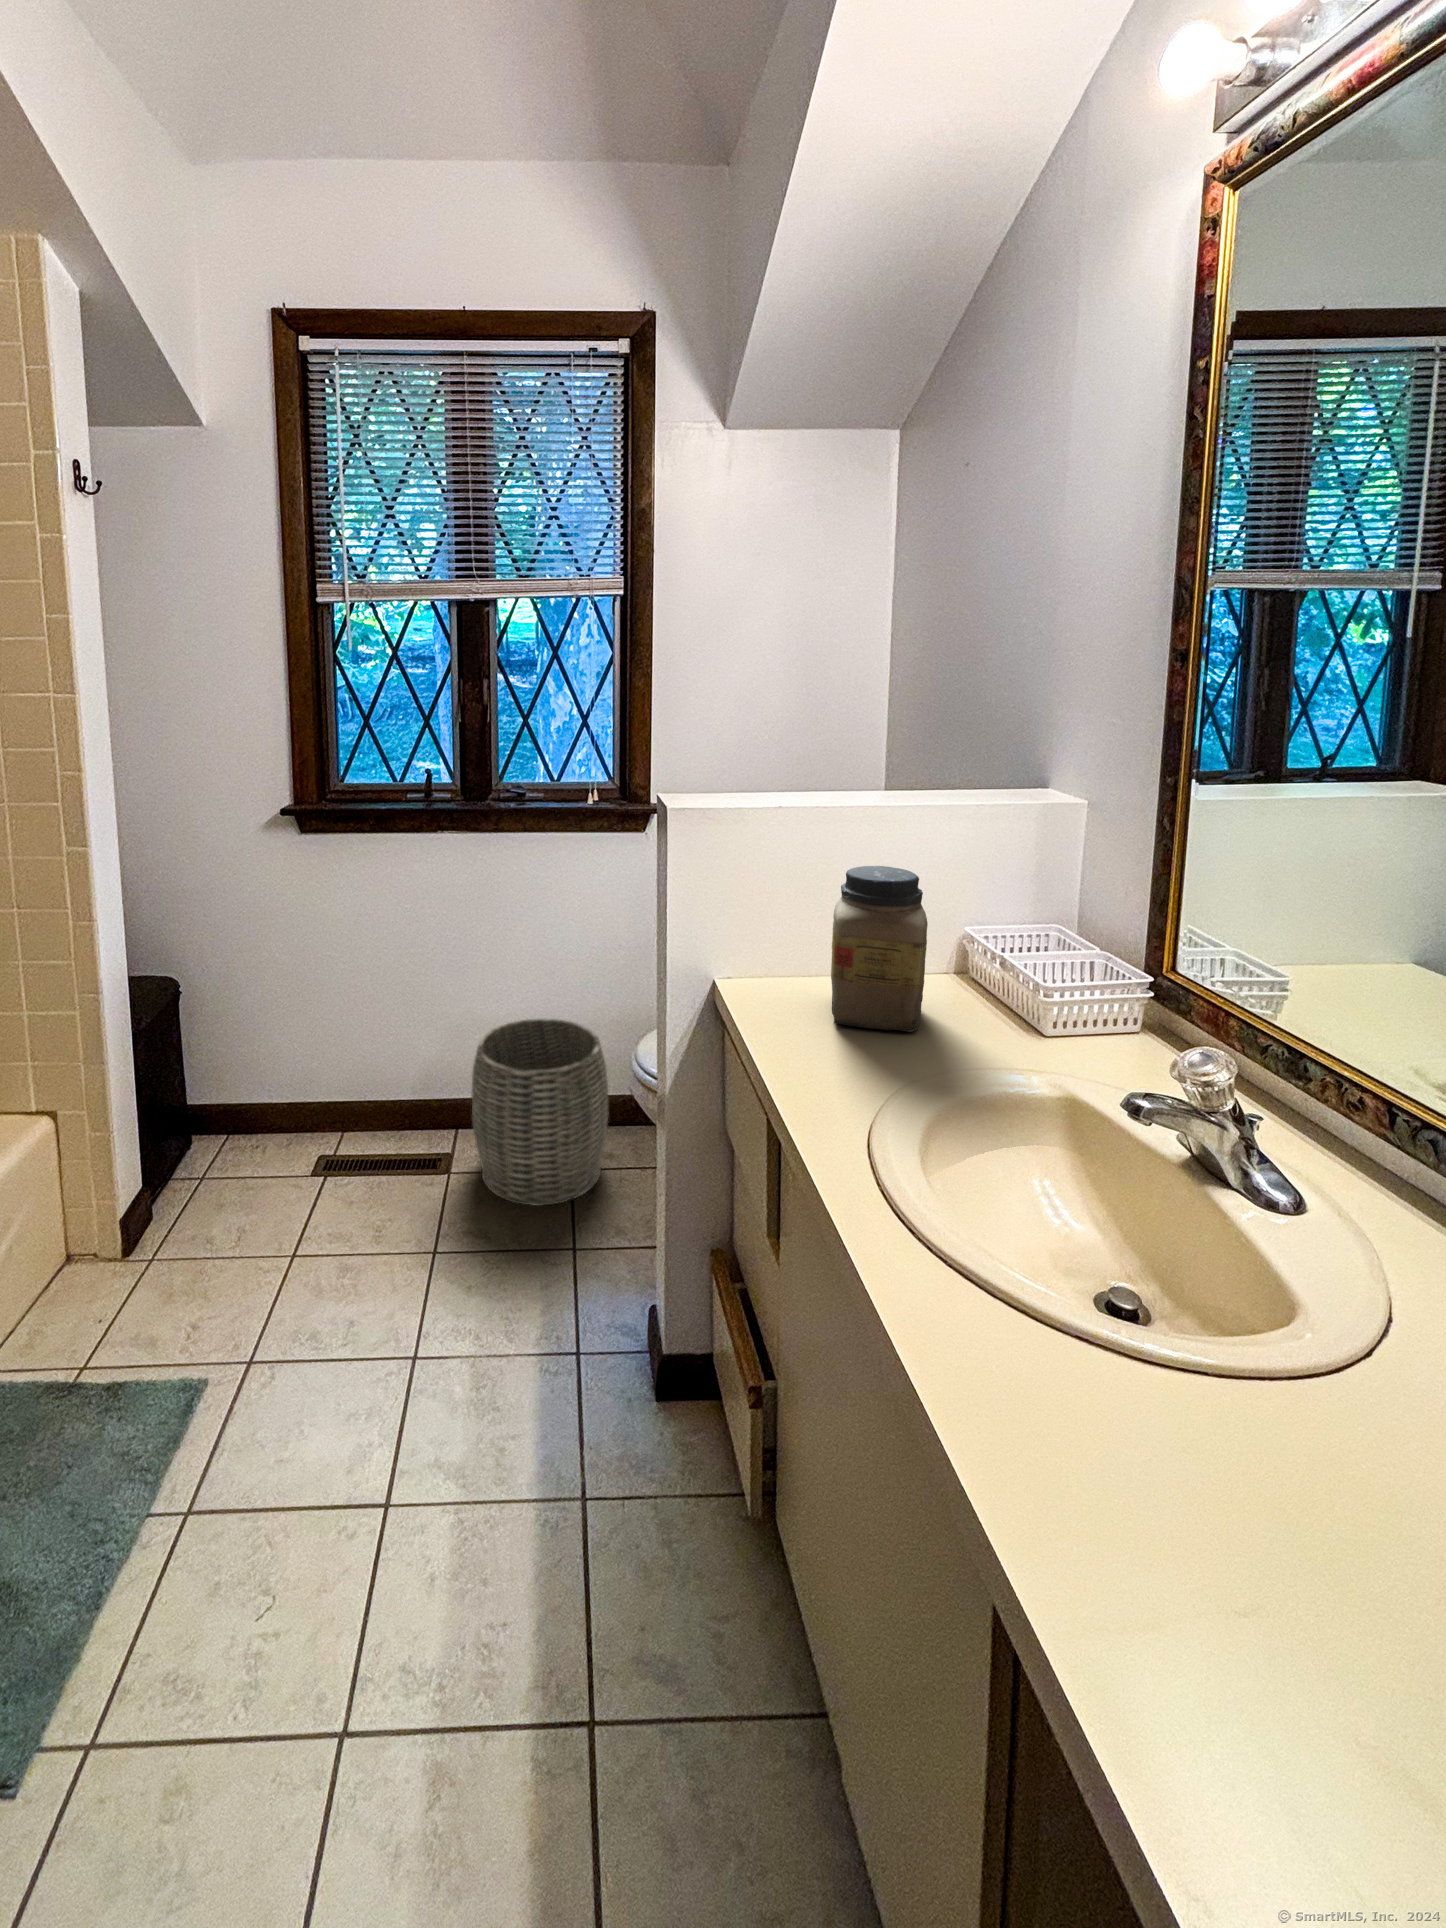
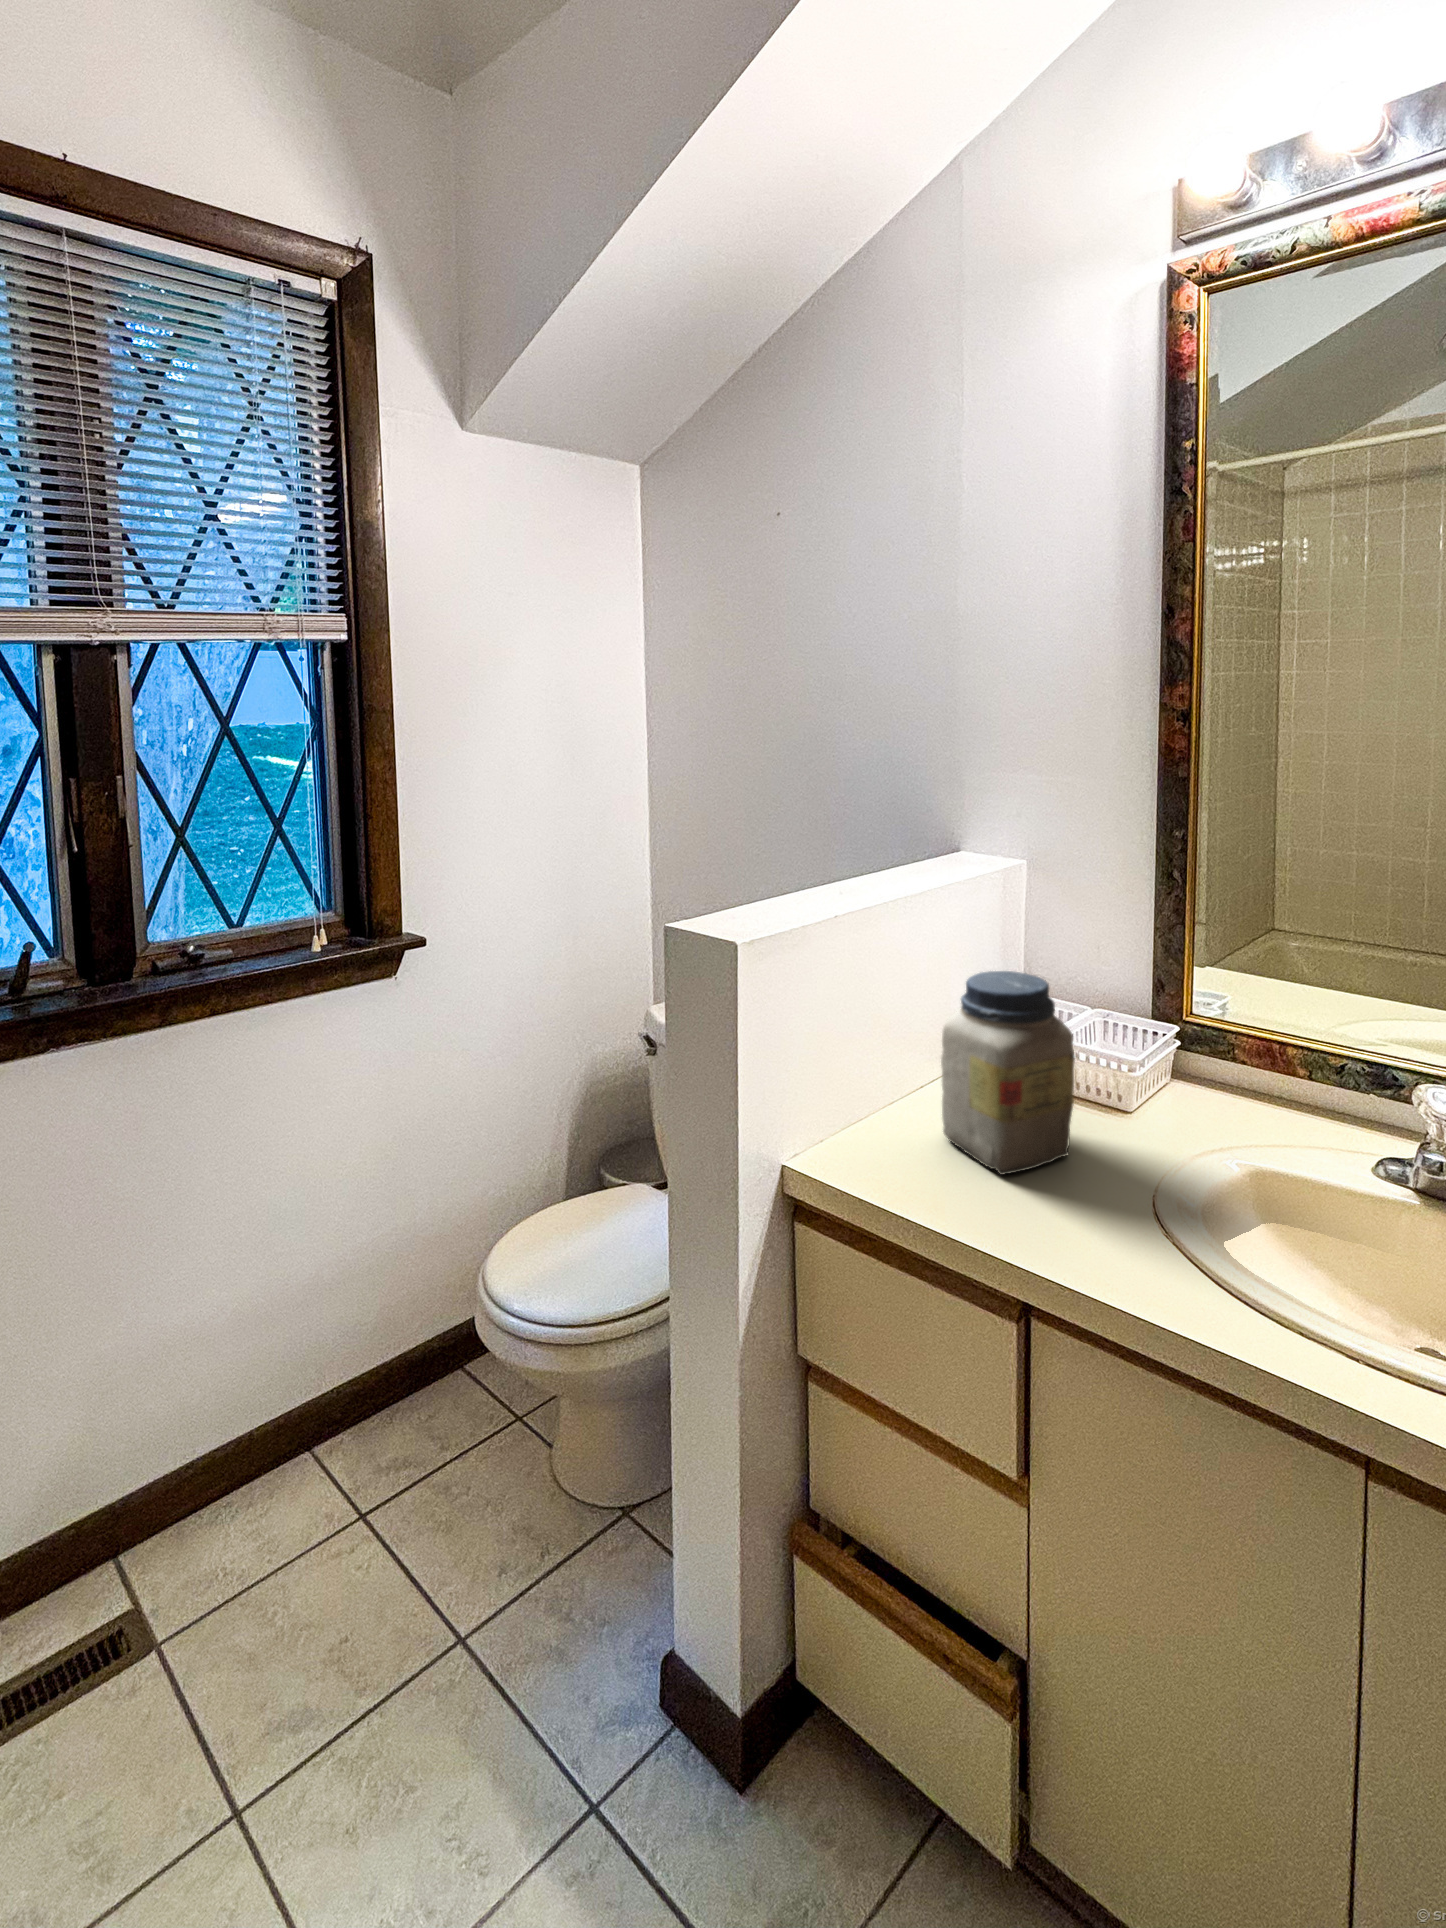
woven basket: present [472,1019,608,1206] -> none [185,1287,419,1630]

